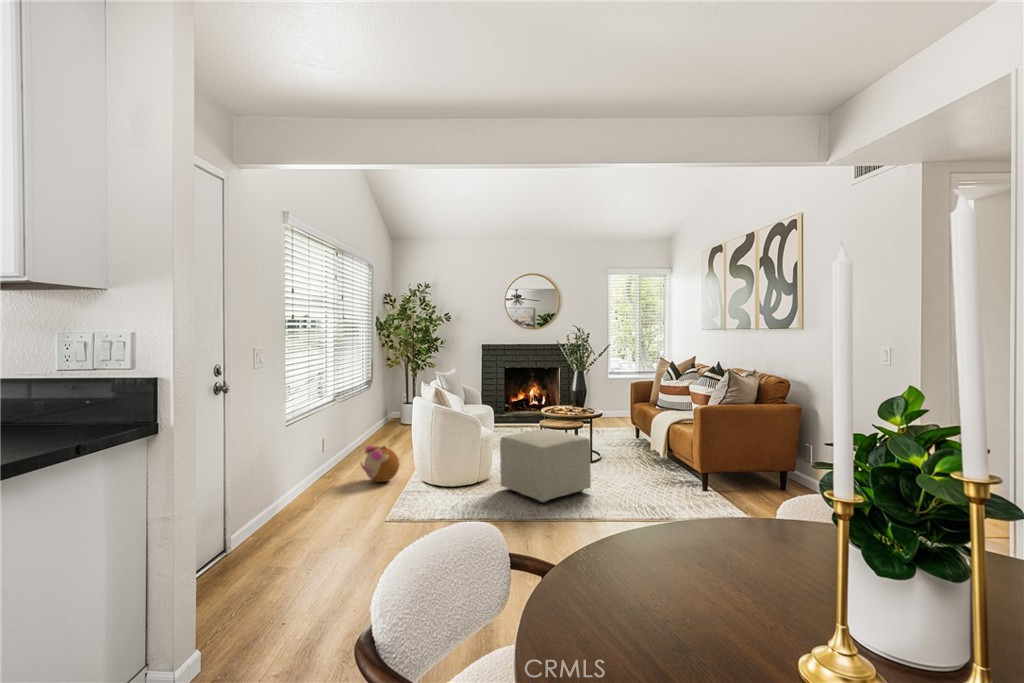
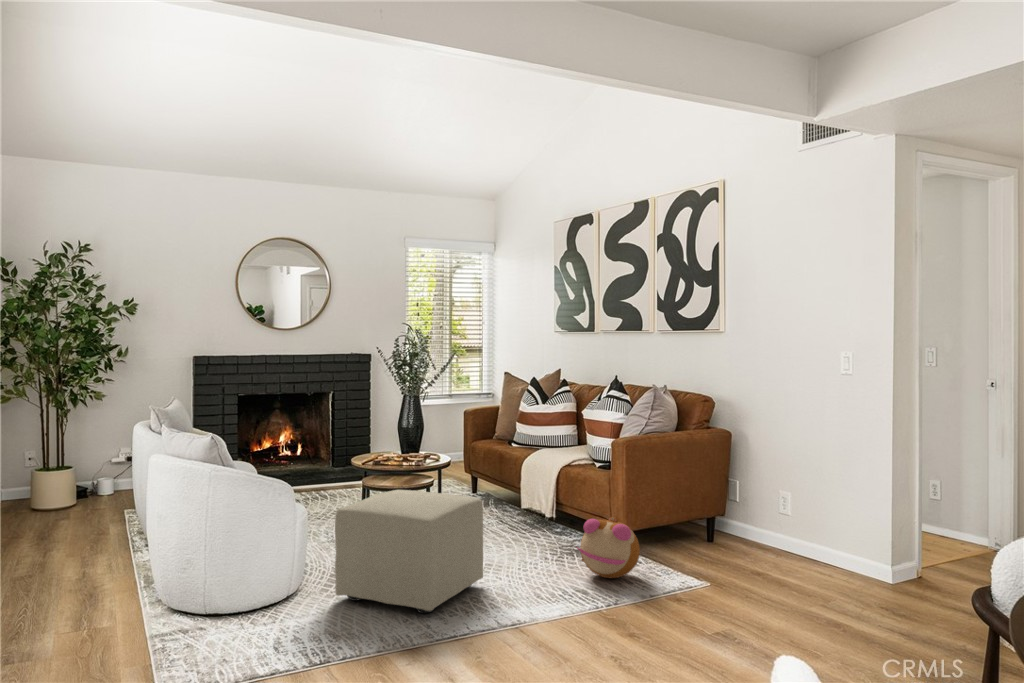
plush toy: present [361,445,399,482] -> present [576,517,640,578]

